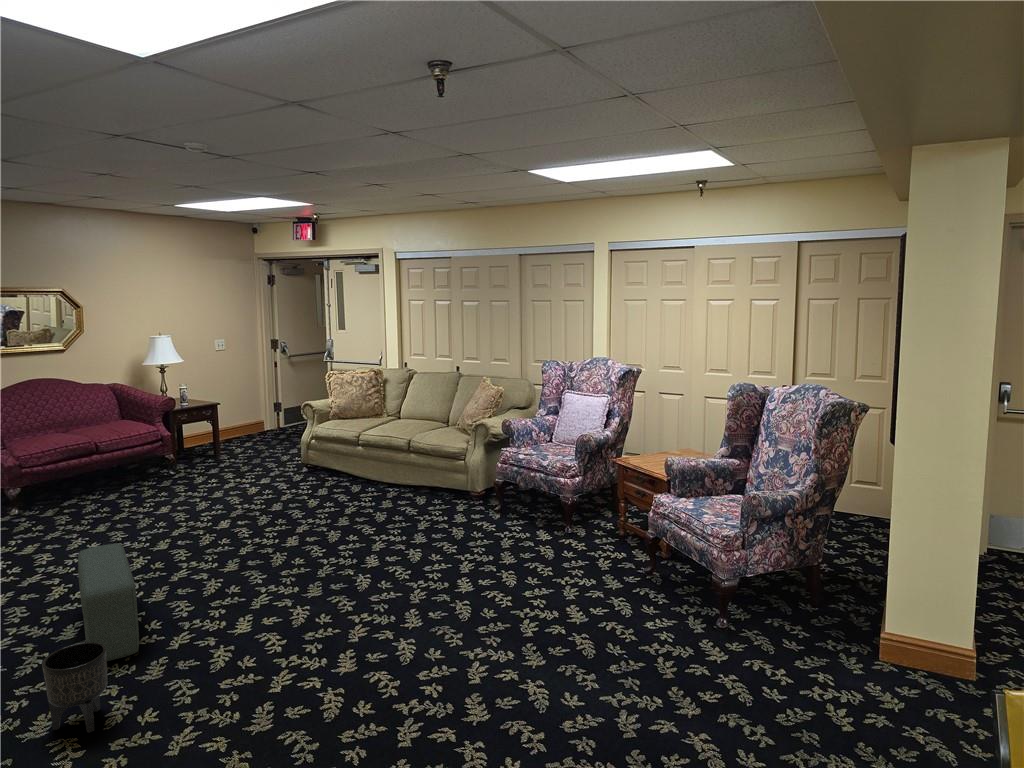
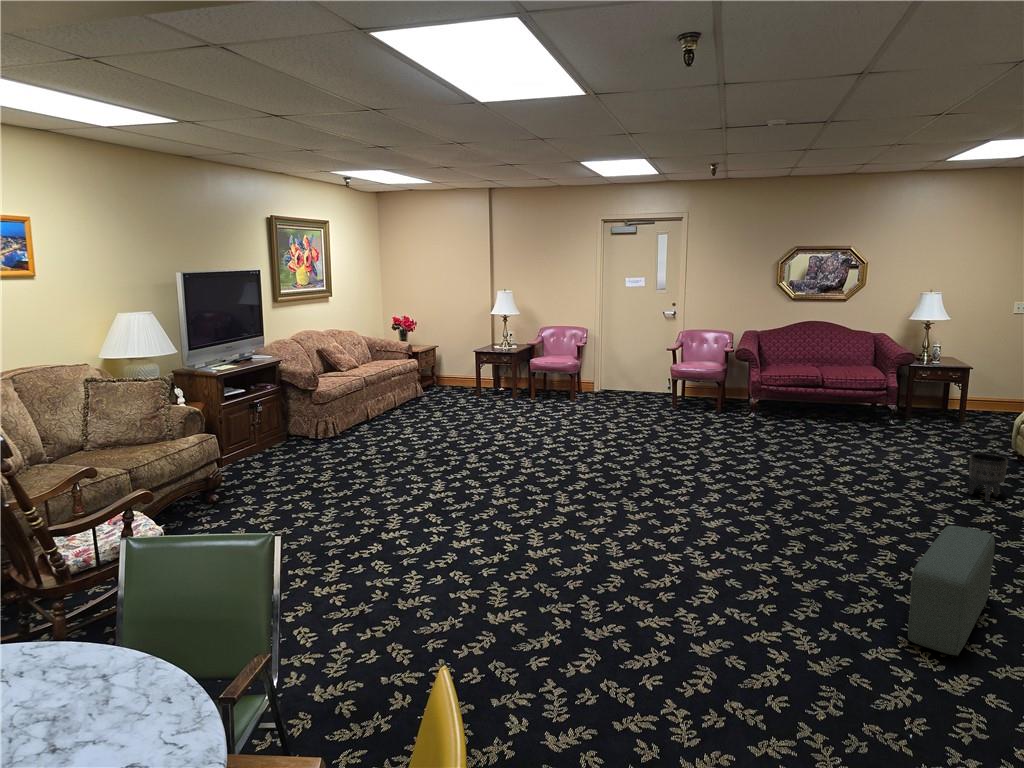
planter: present [42,642,107,733] -> present [969,453,1008,502]

